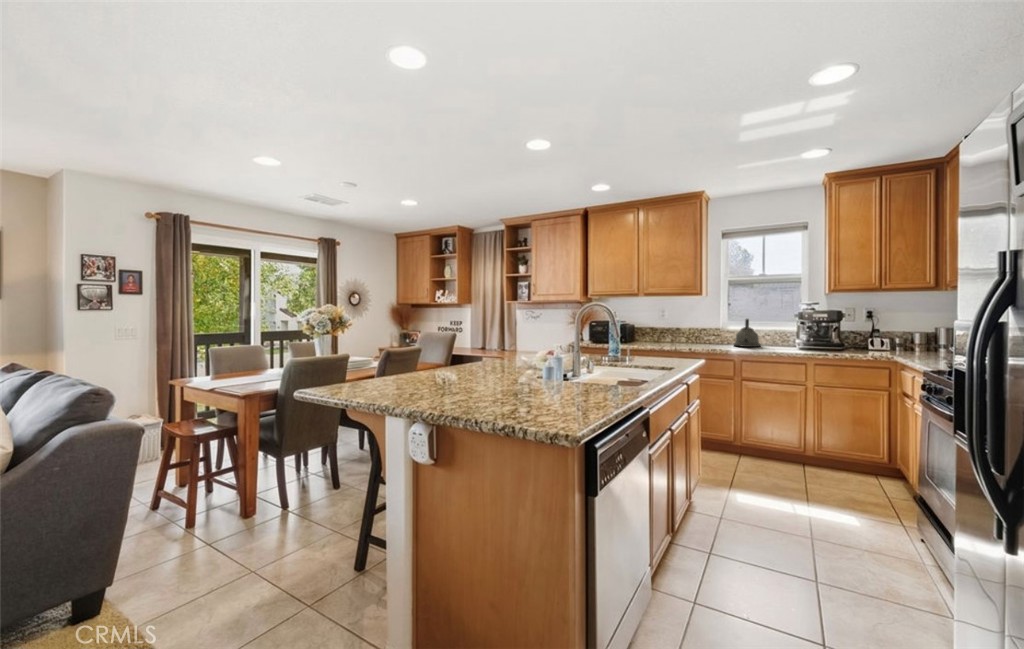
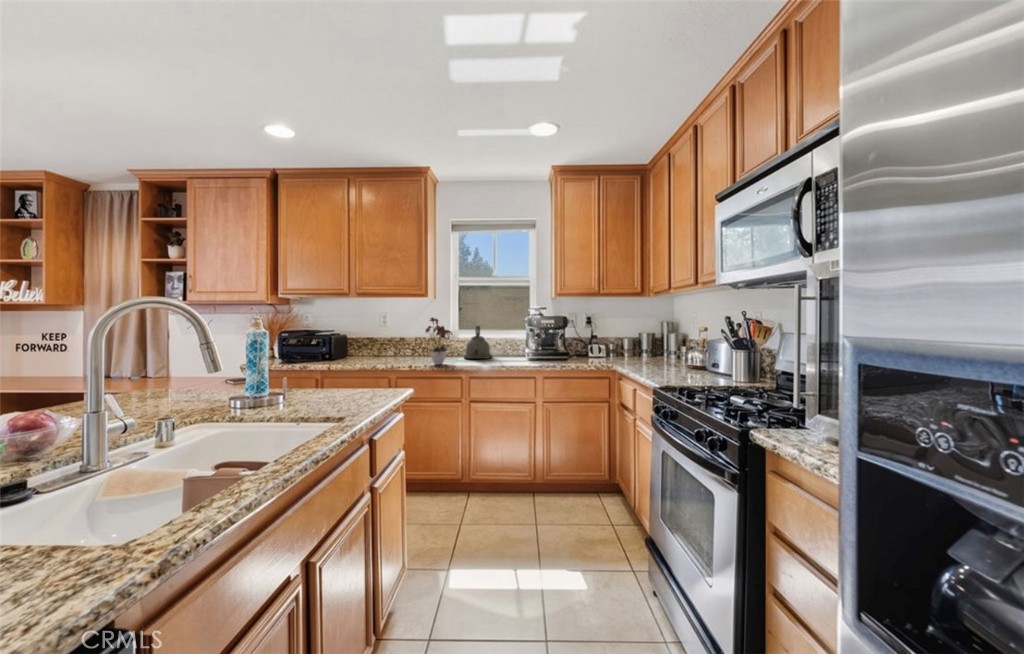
flower arrangement: none [699,310,728,350] -> present [426,318,452,364]

